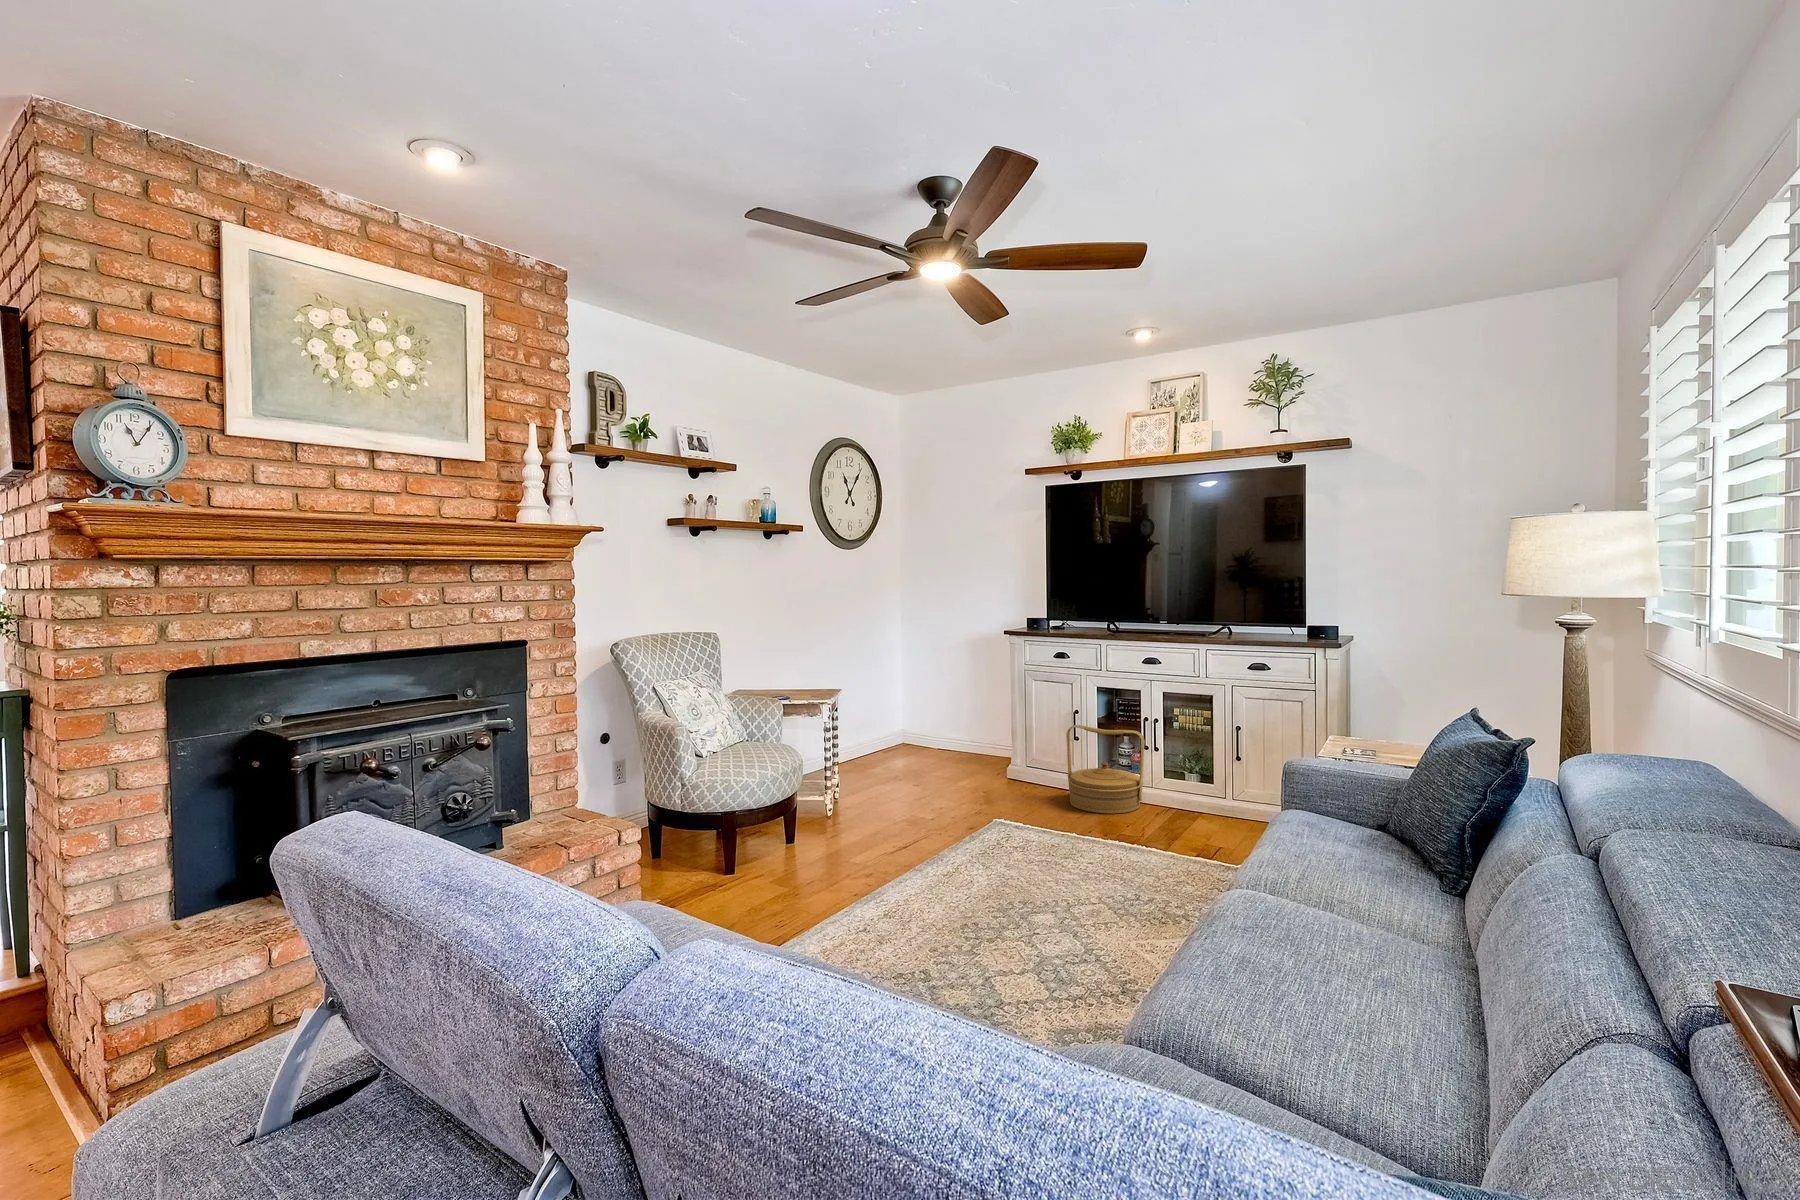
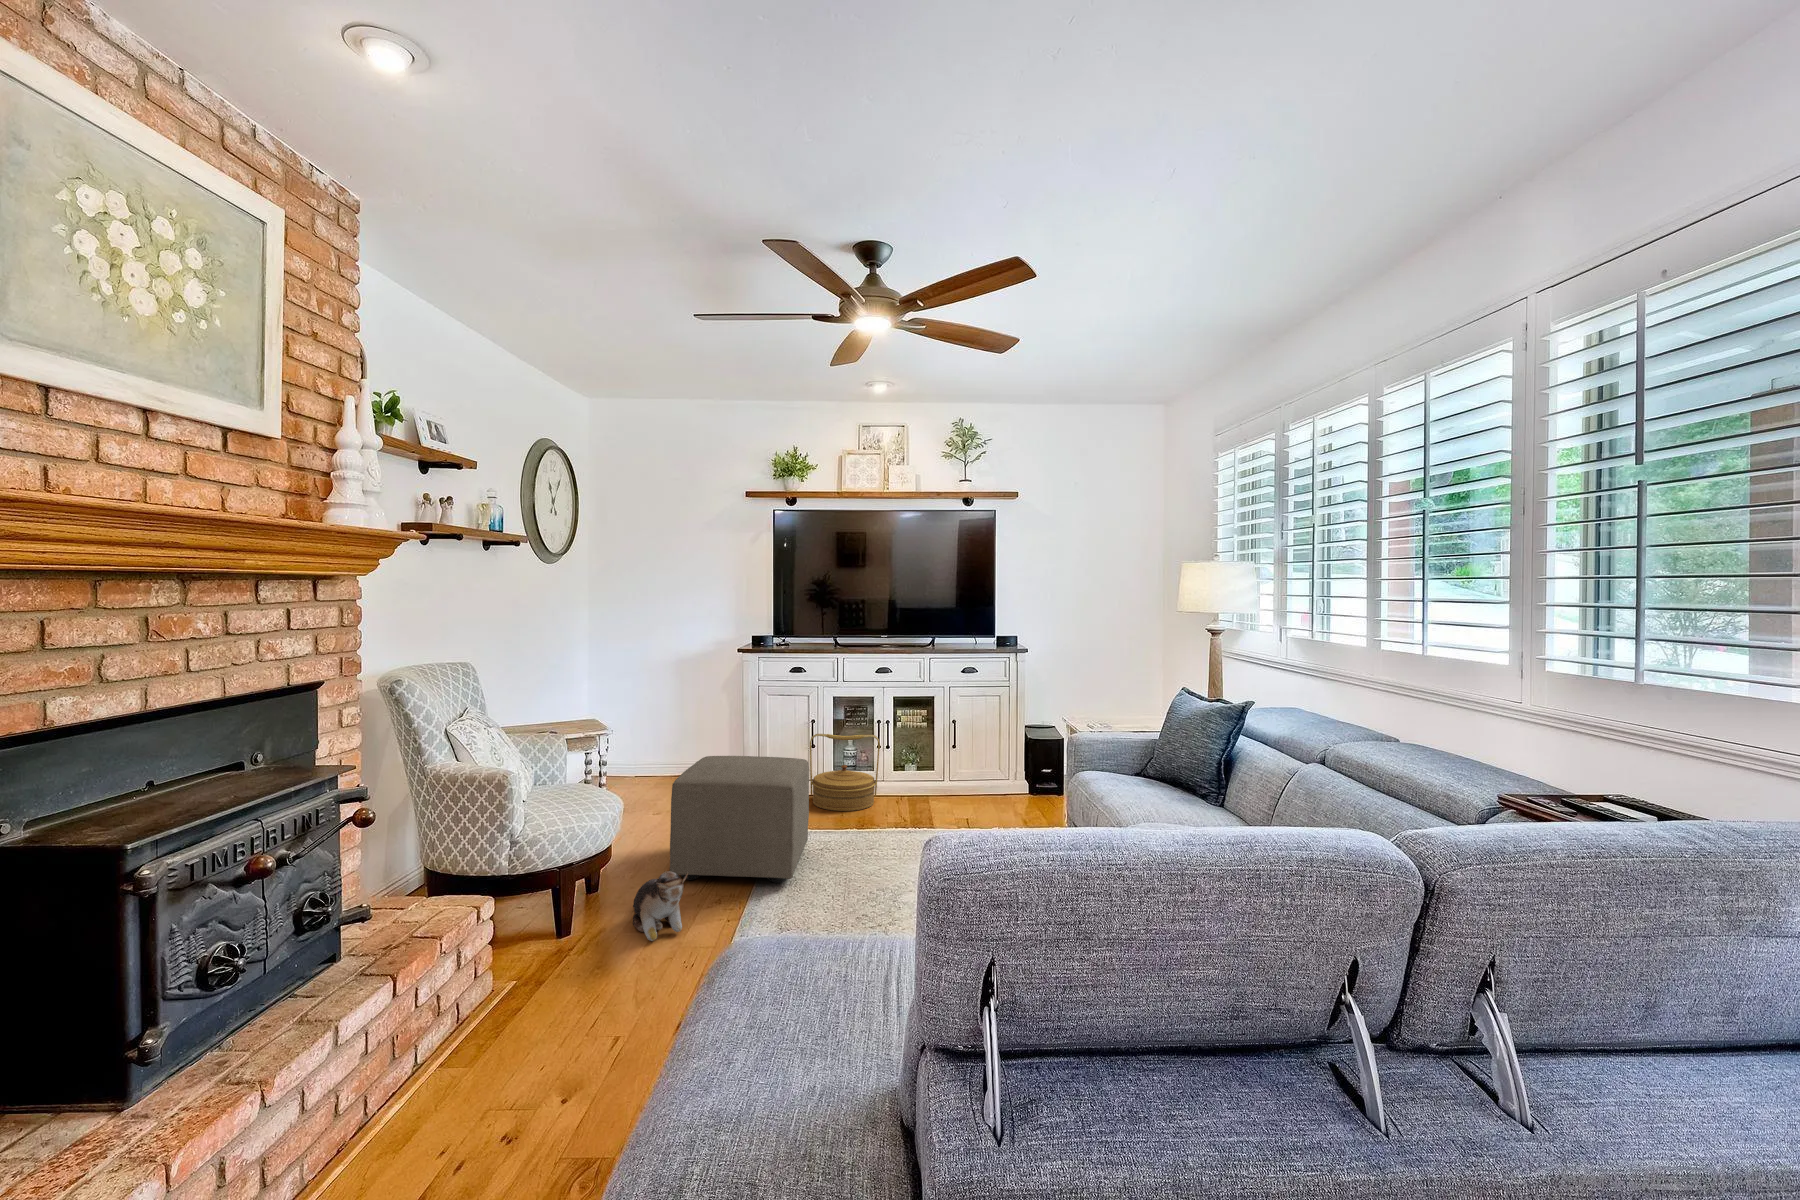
ottoman: none [853,735,1013,869] -> present [670,756,809,883]
plush toy: none [776,832,821,896] -> present [633,871,688,941]

